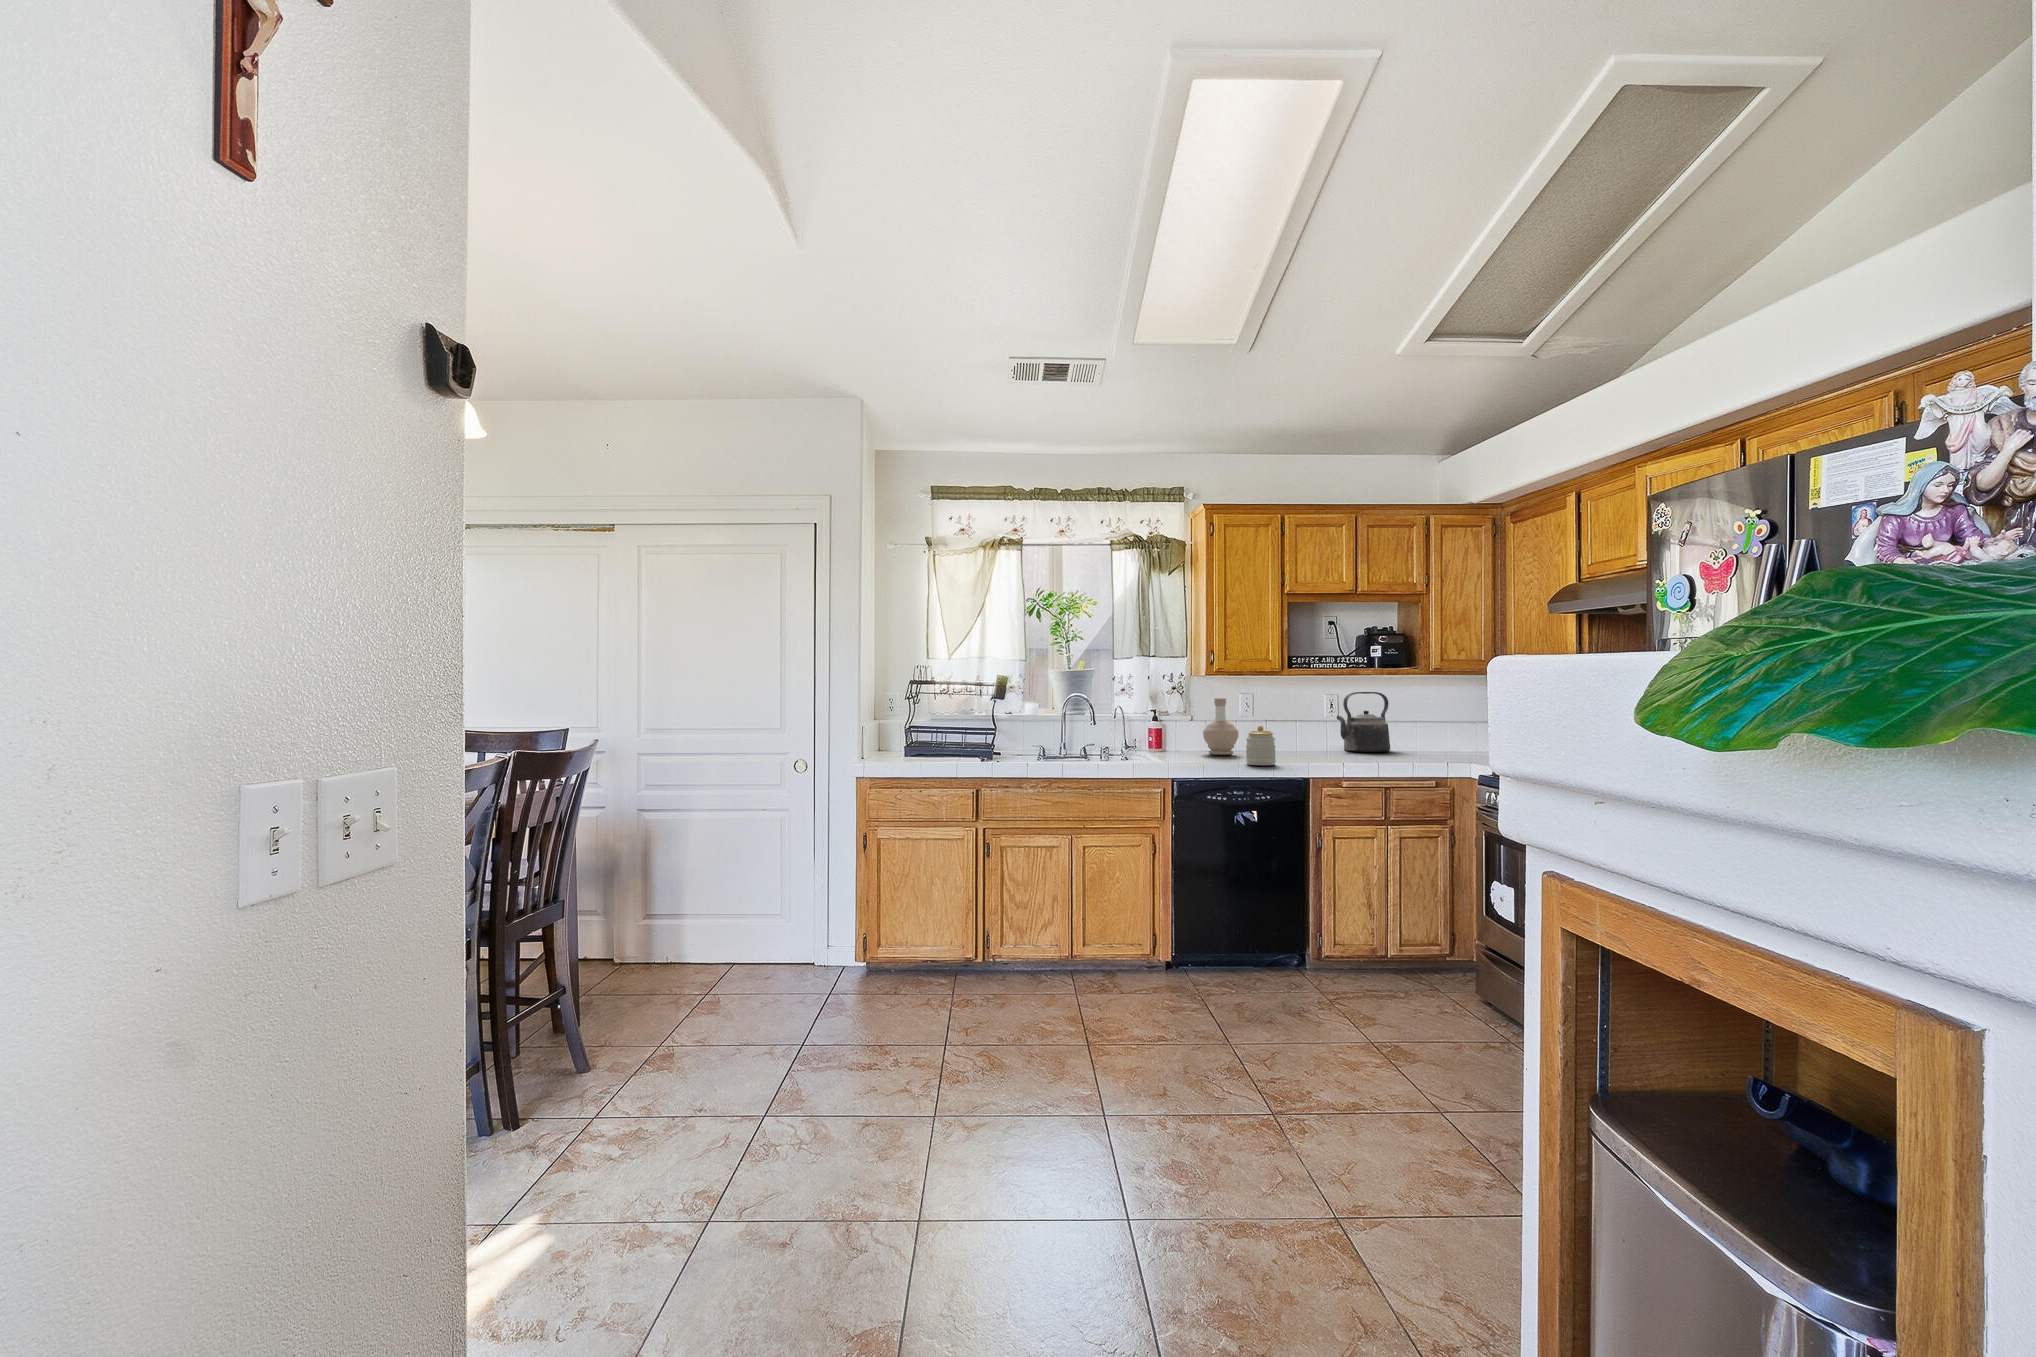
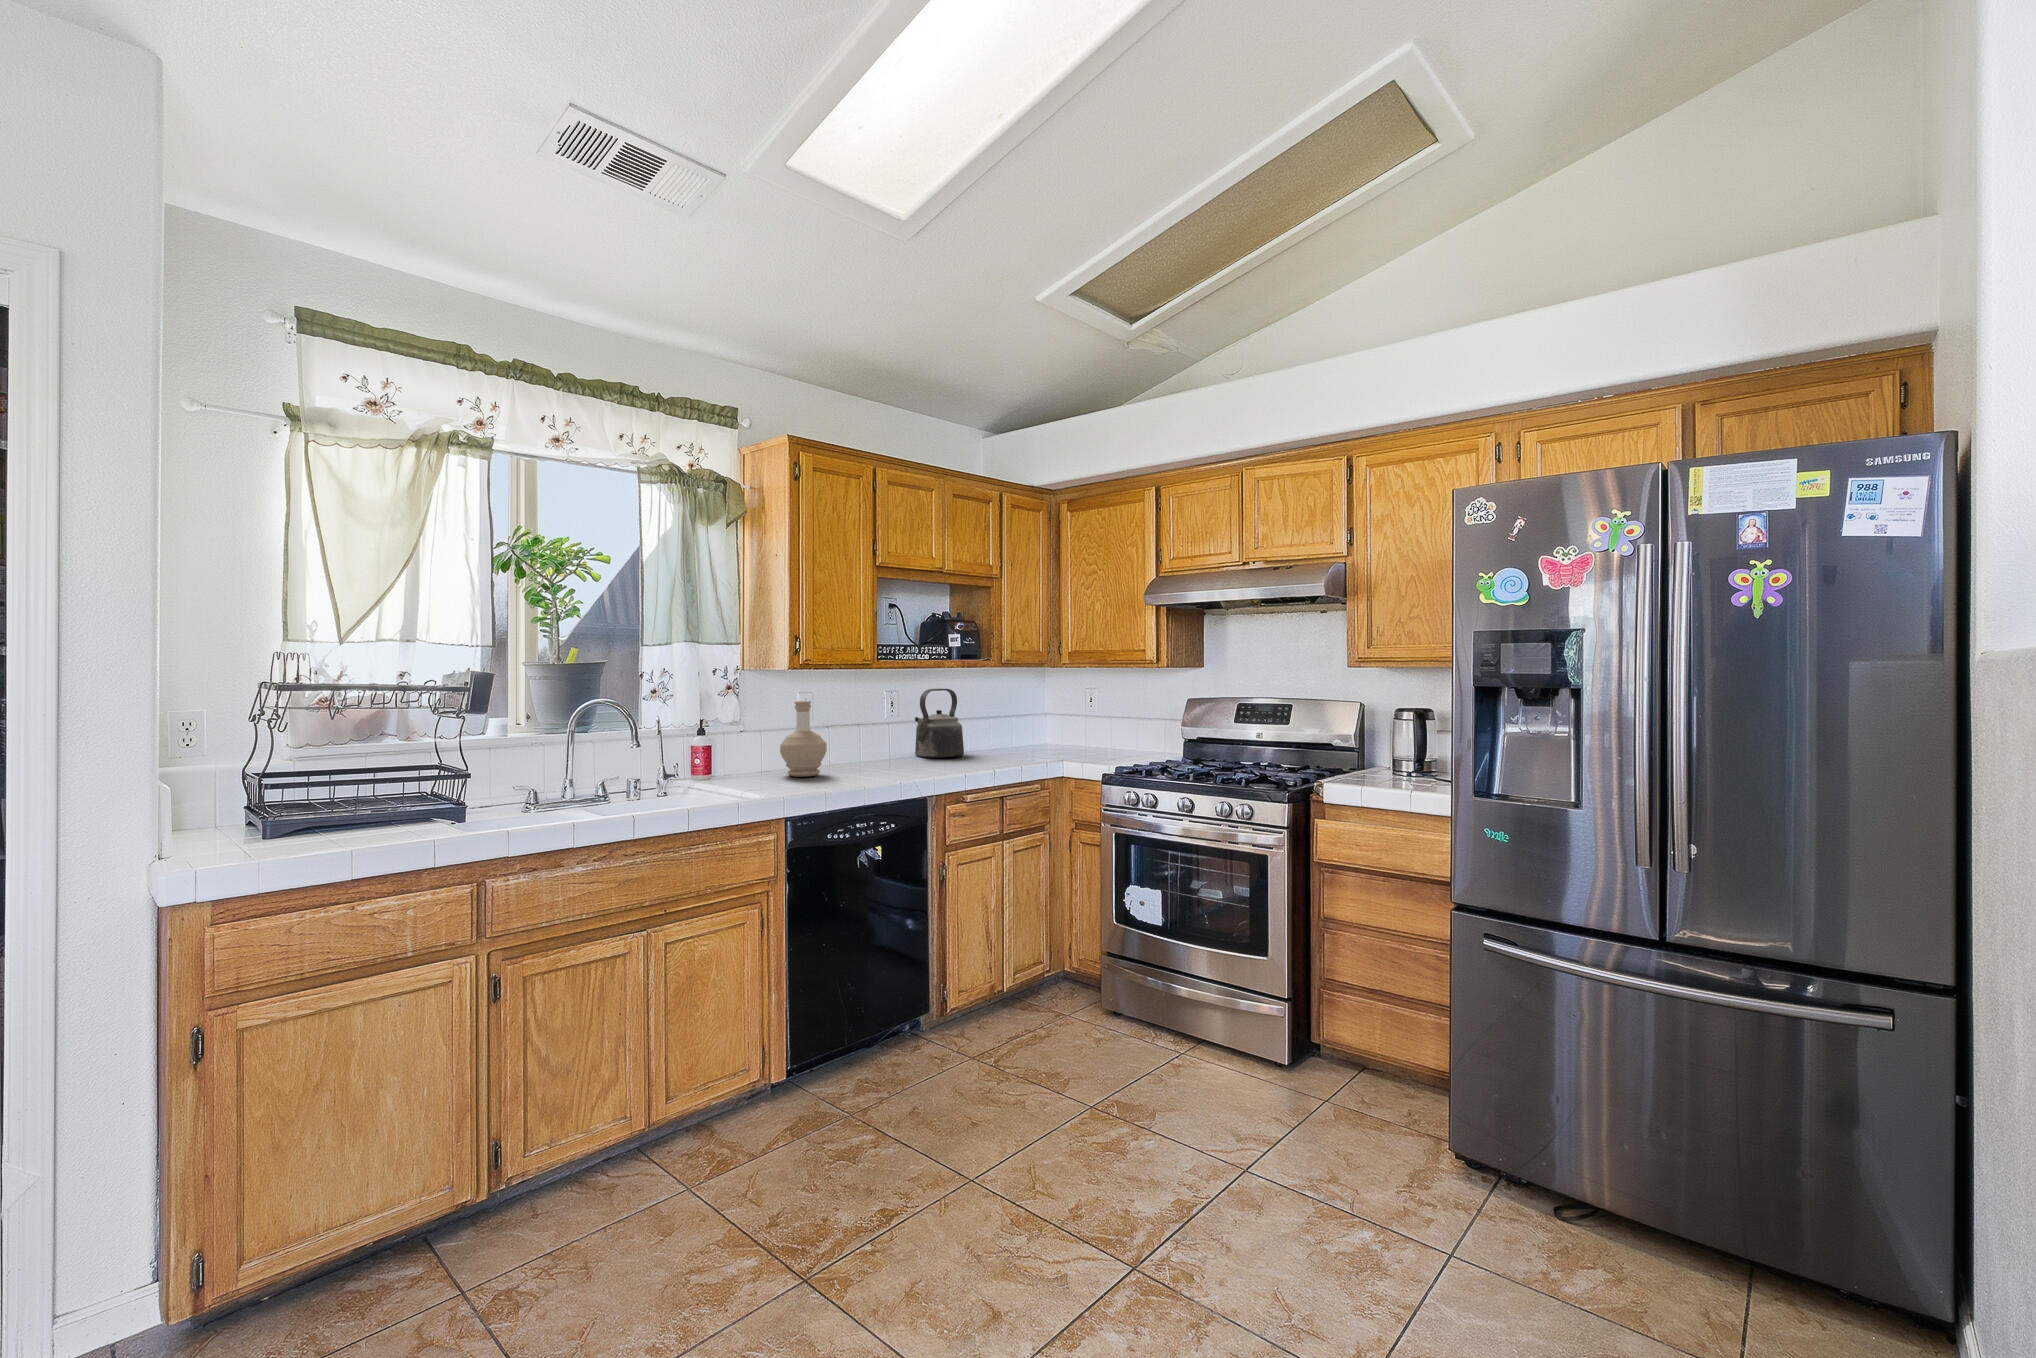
jar: present [1246,726,1276,765] -> none [861,737,898,788]

